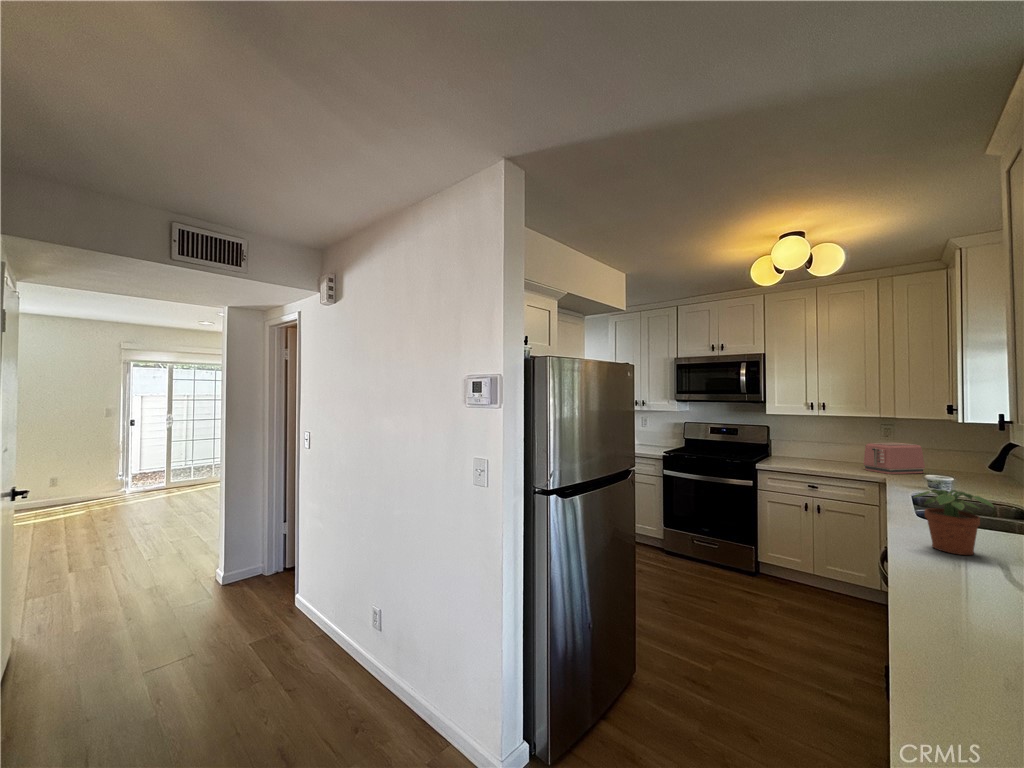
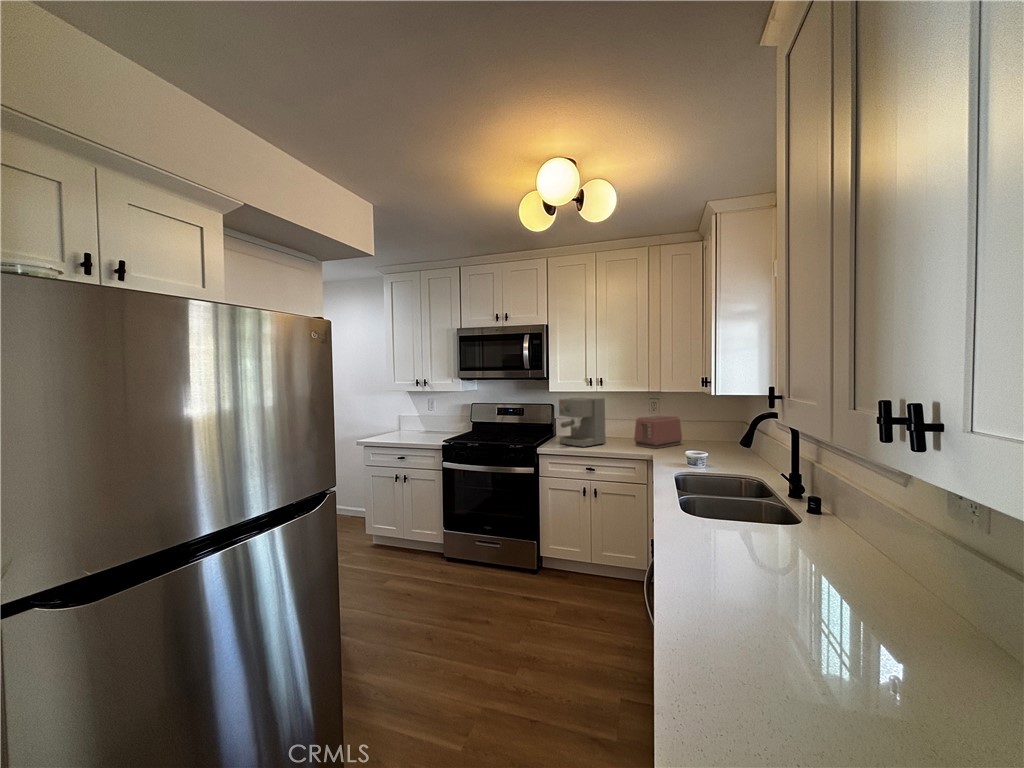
coffee maker: none [777,421,829,467] -> present [559,397,605,447]
potted plant: present [914,489,994,555] -> none [693,502,790,607]

